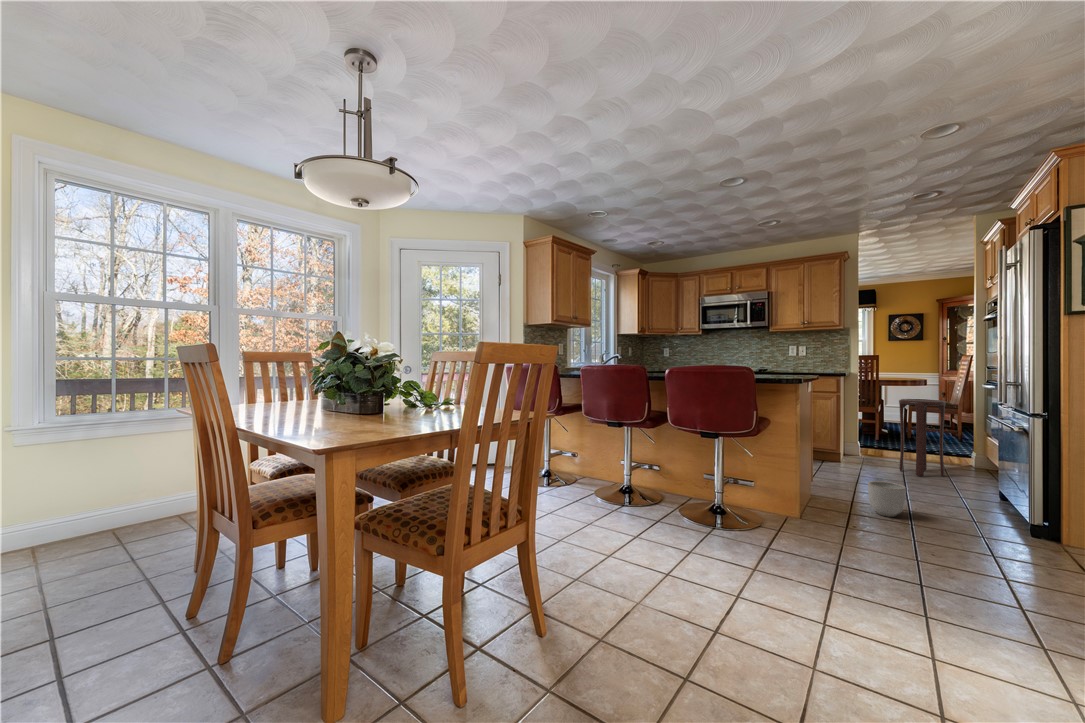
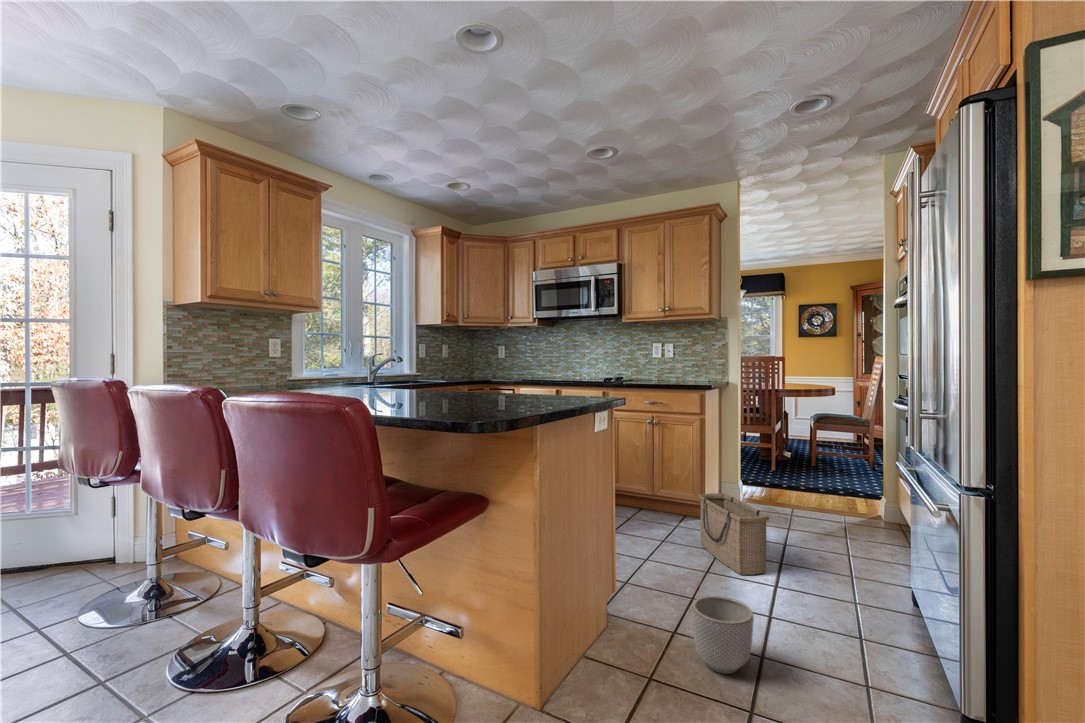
stool: present [899,399,946,477] -> none [781,423,843,546]
basket: none [843,441,899,486] -> present [699,493,769,575]

